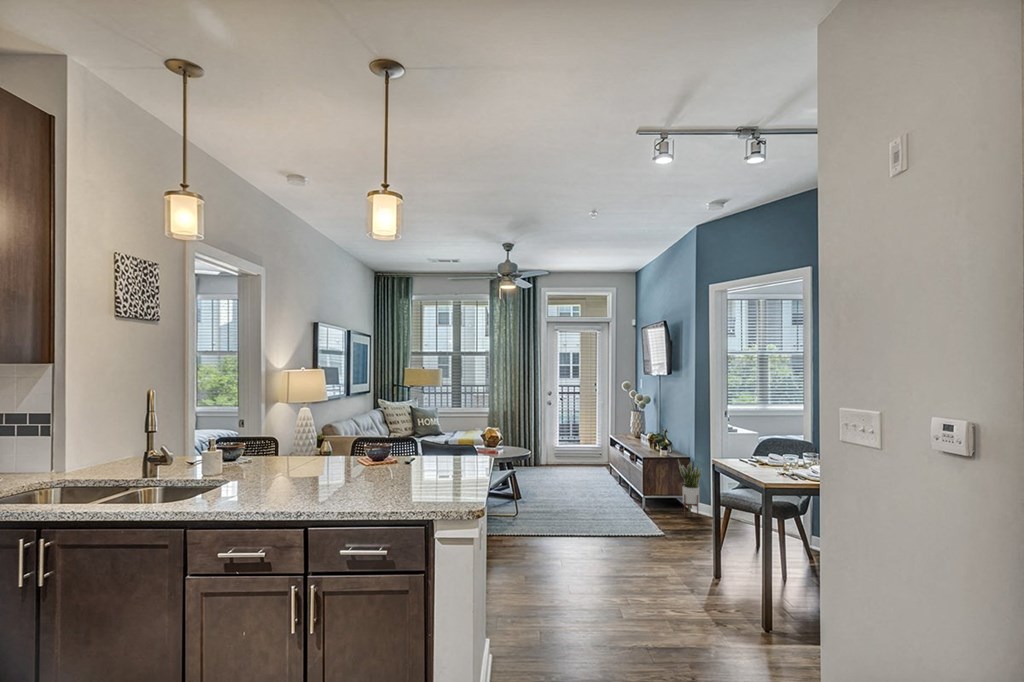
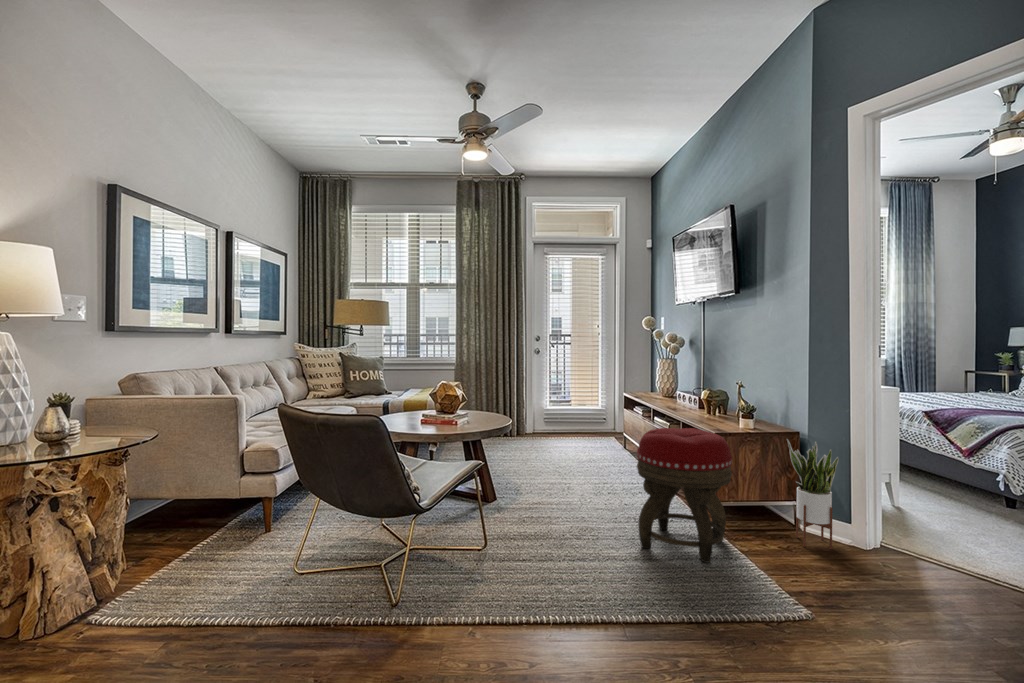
footstool: none [596,454,644,521] -> present [637,428,732,563]

